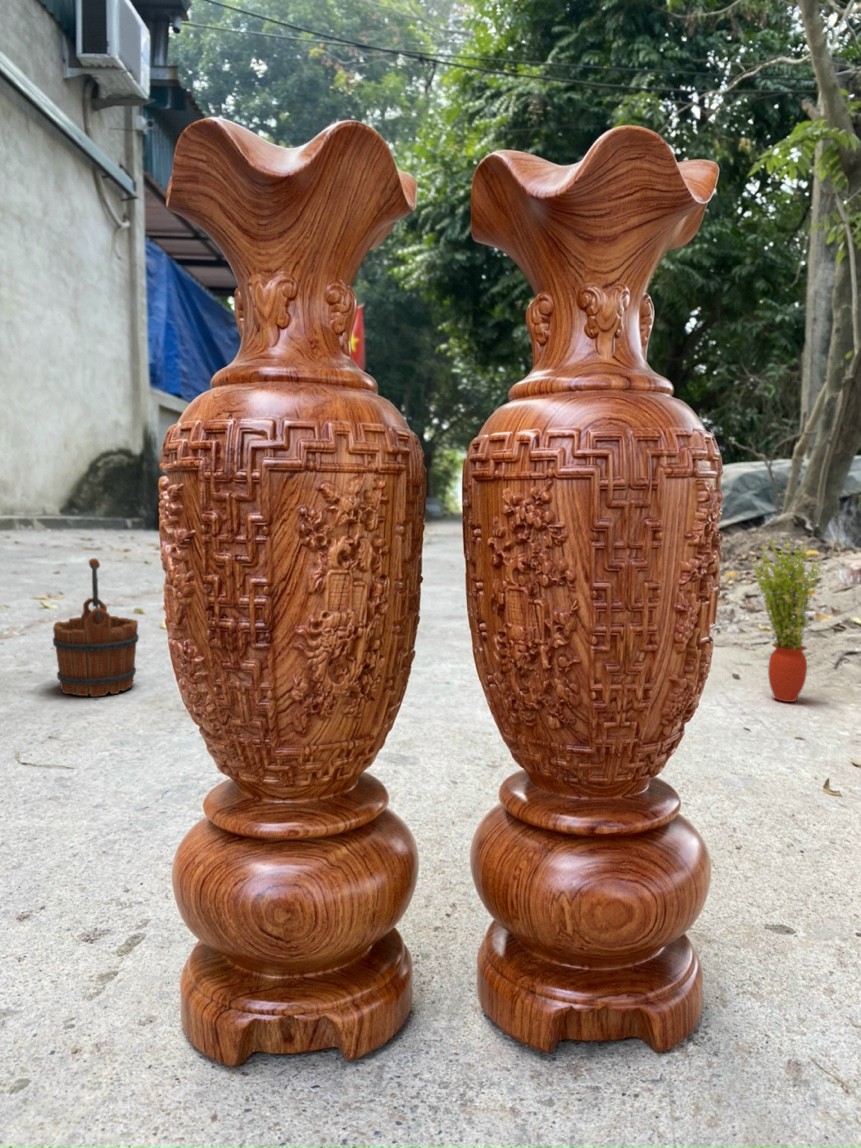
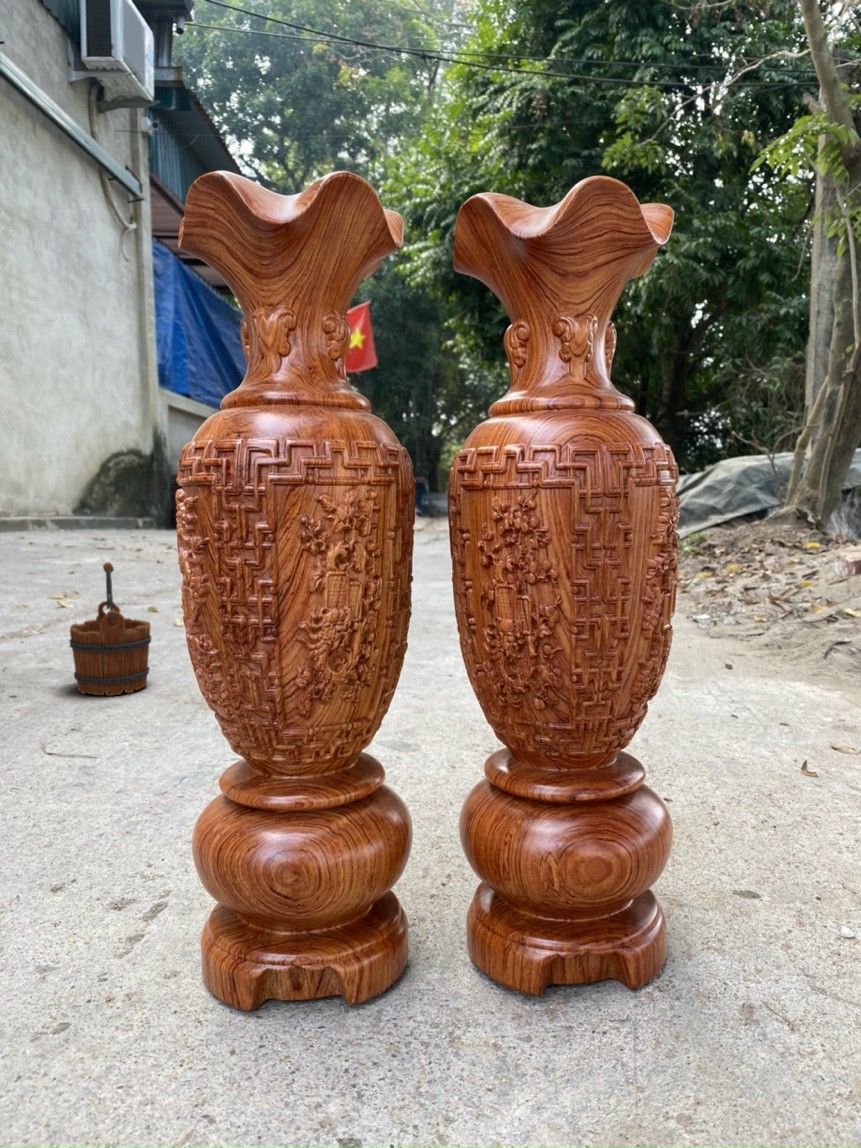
potted plant: present [752,539,822,702] -> none [743,535,816,695]

